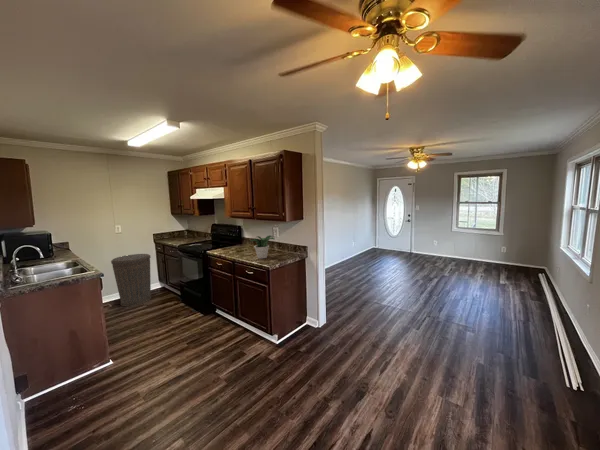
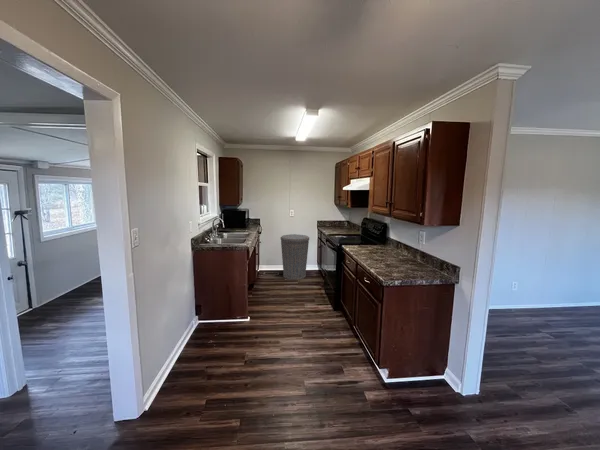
potted plant: present [250,235,274,259] -> none [374,238,411,268]

